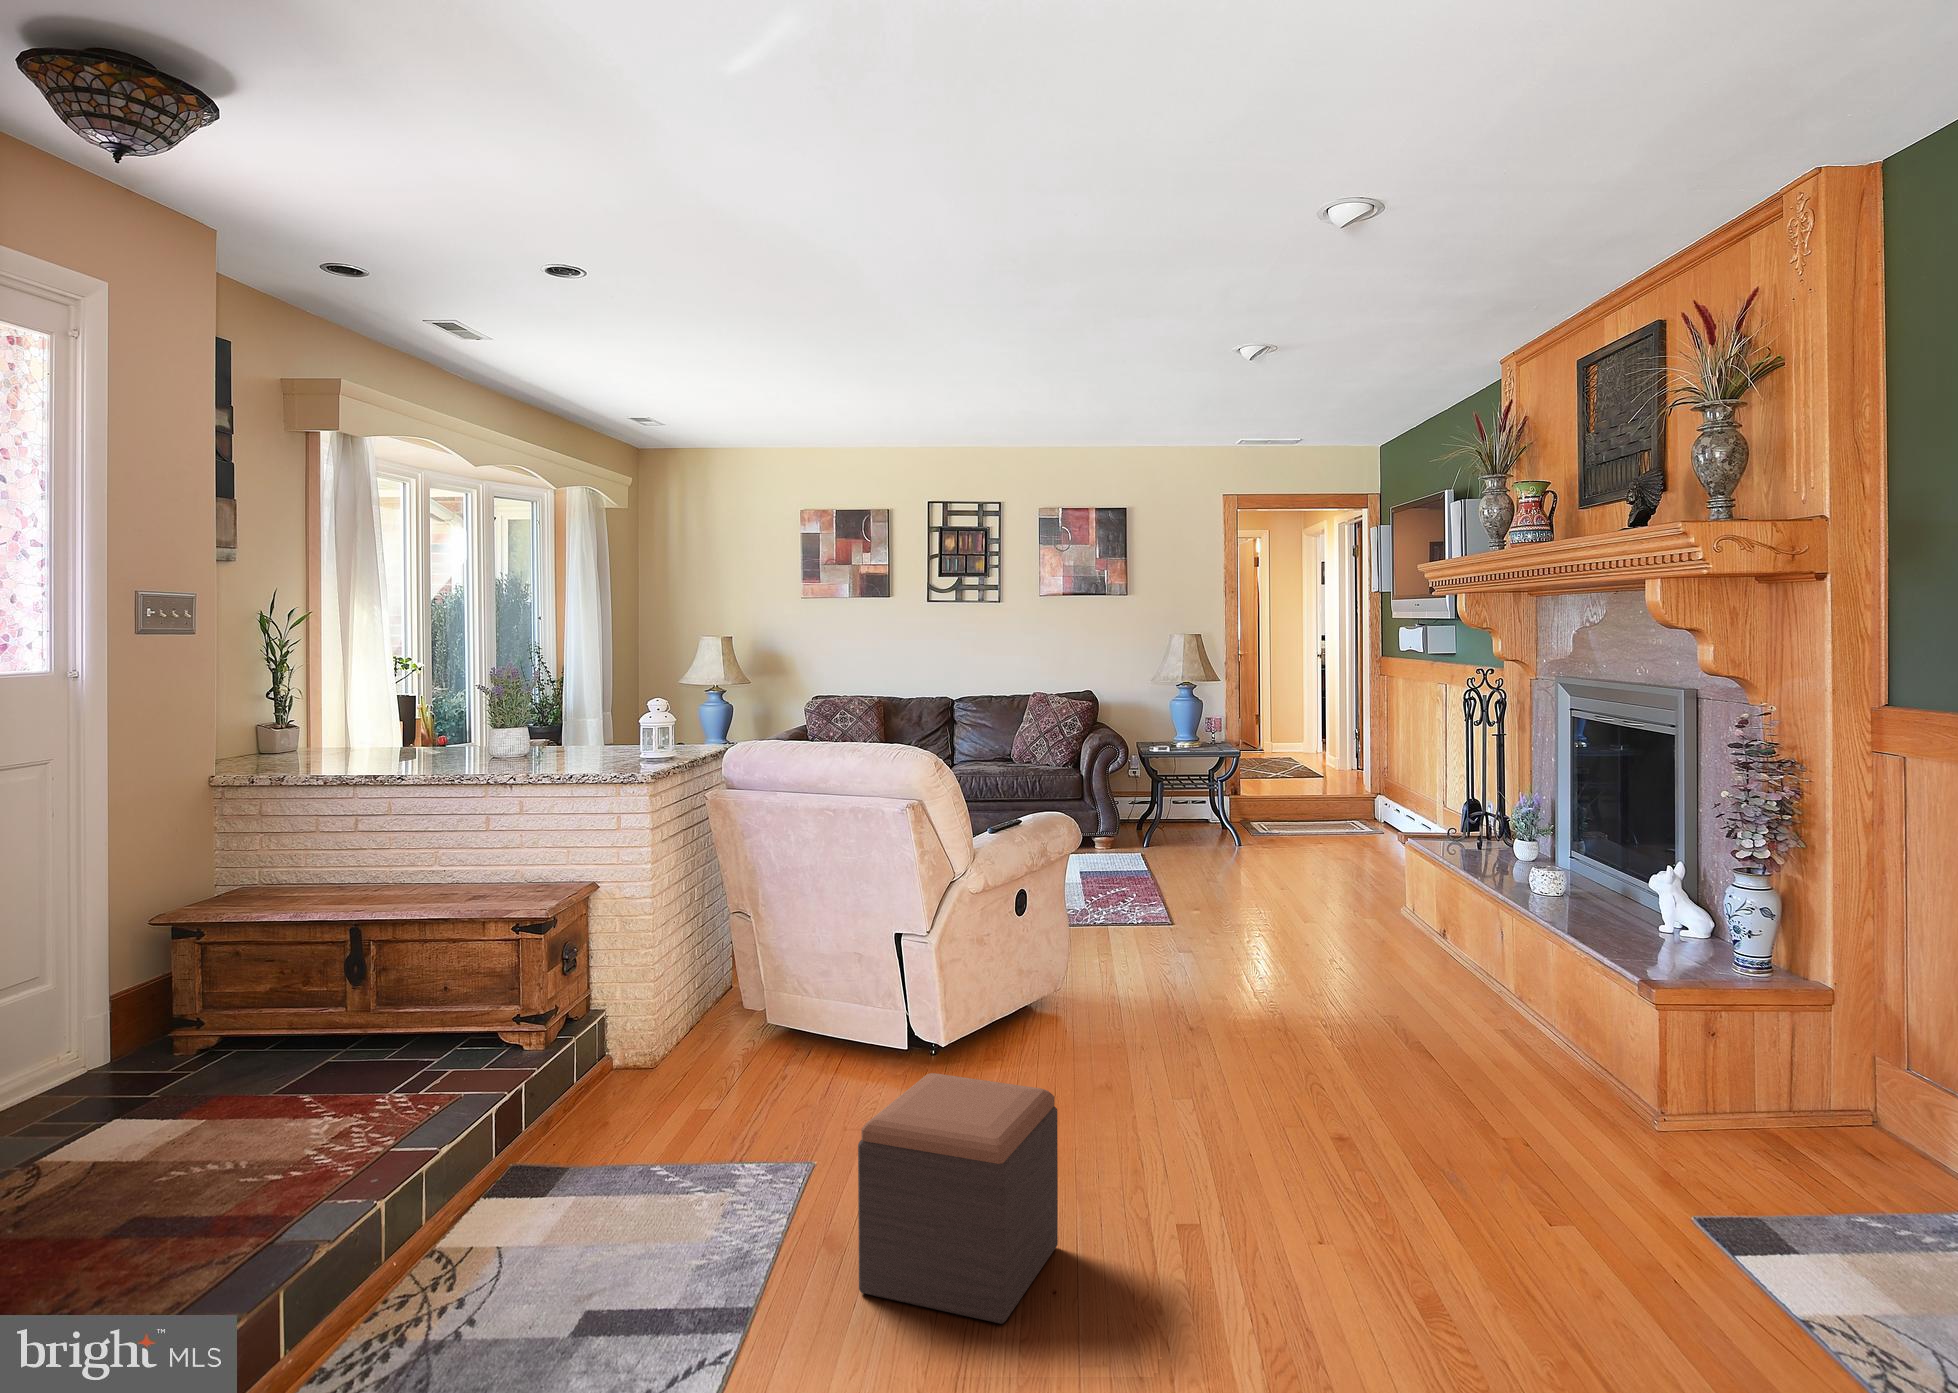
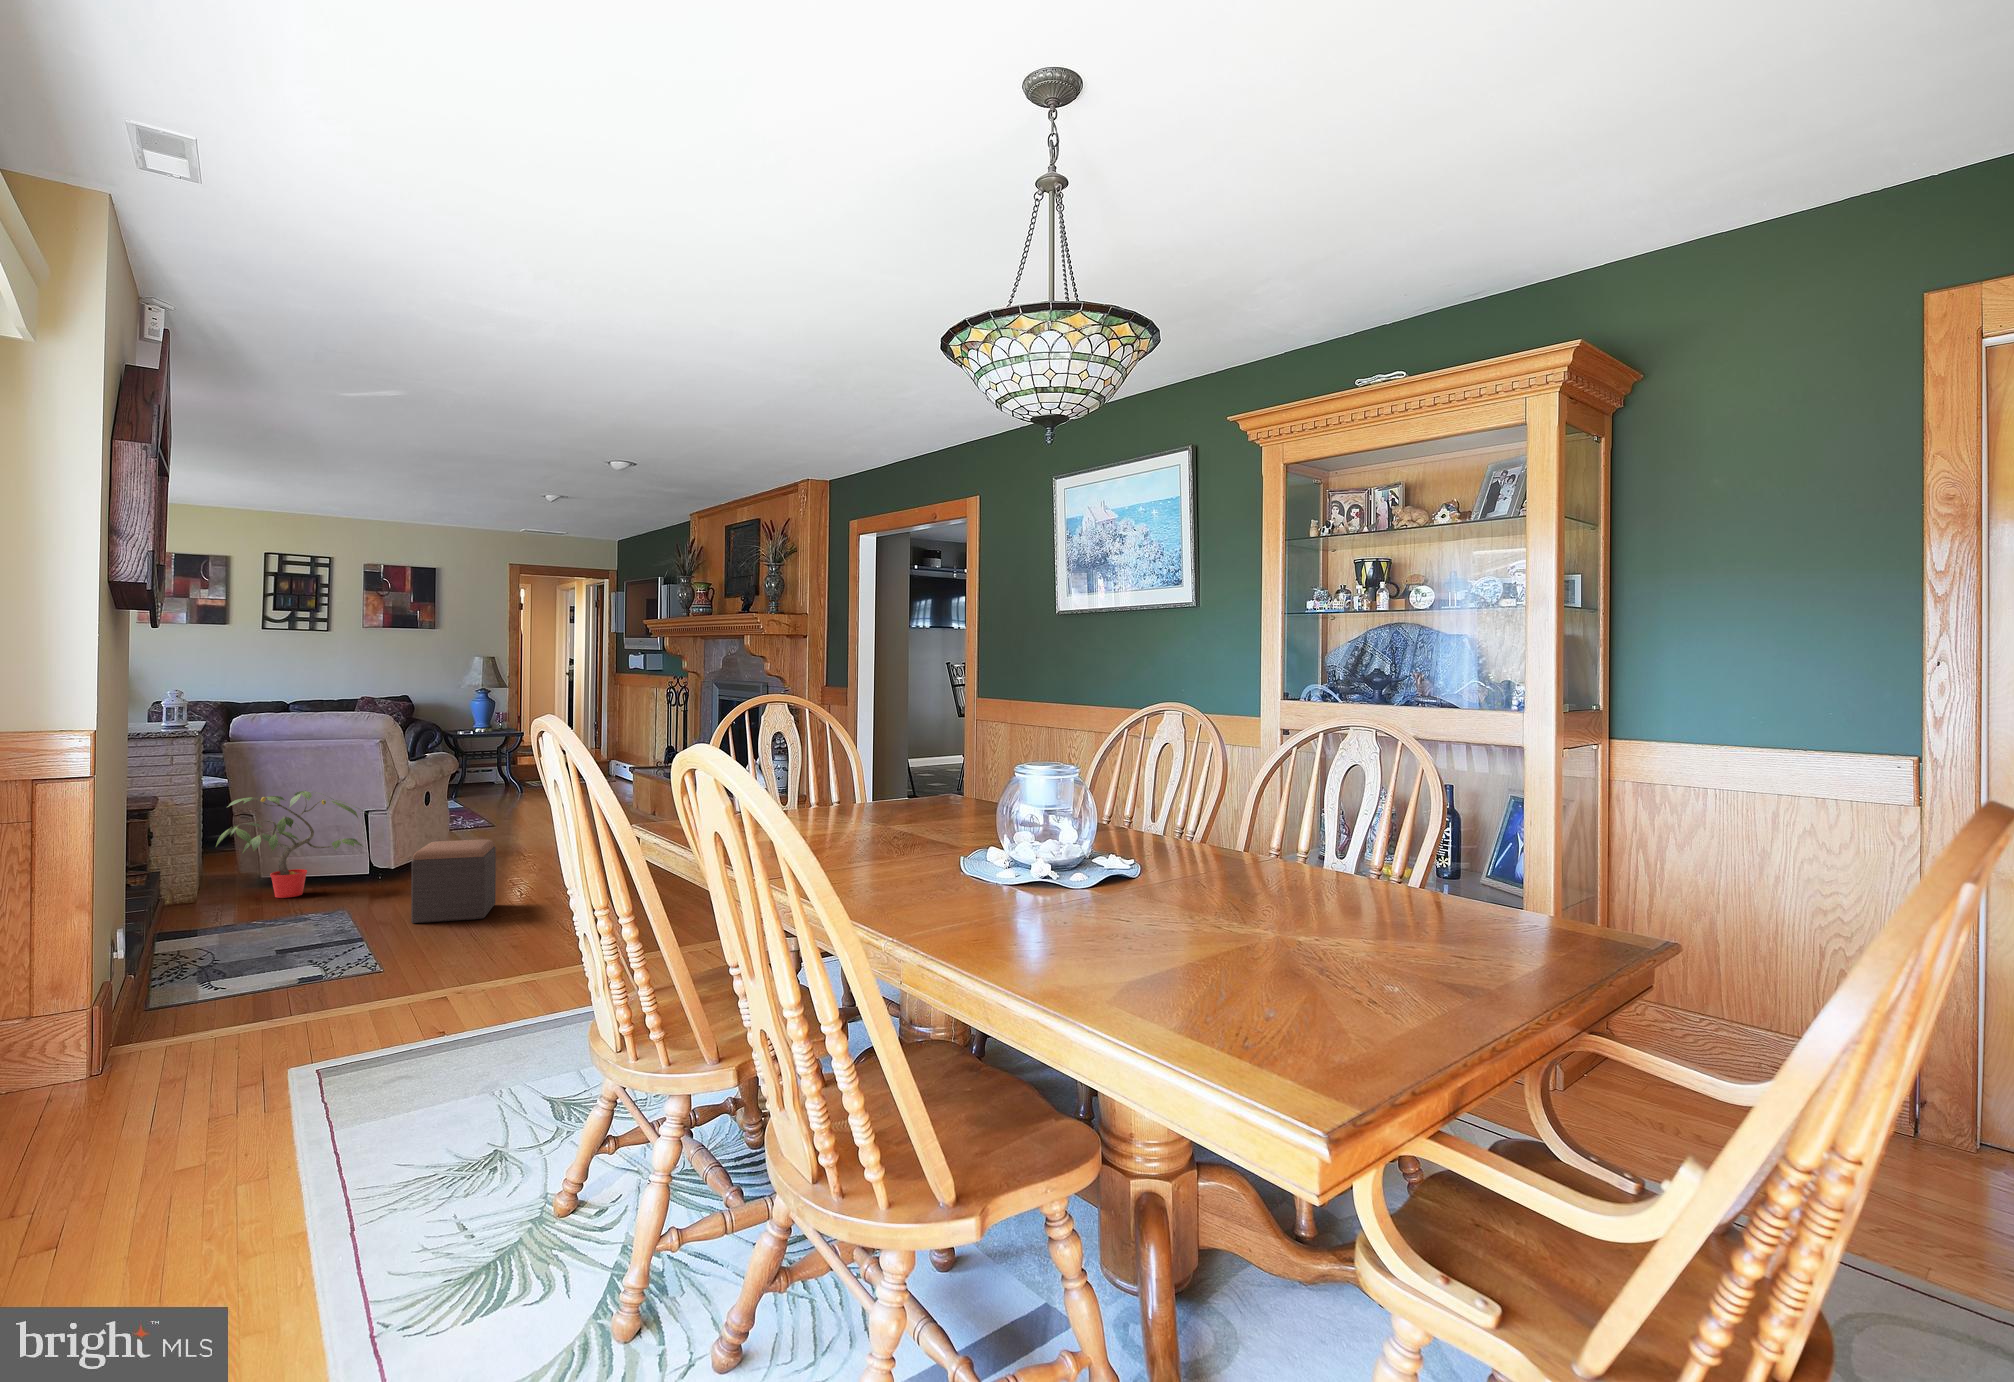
potted plant: none [653,896,893,1098] -> present [216,791,364,898]

